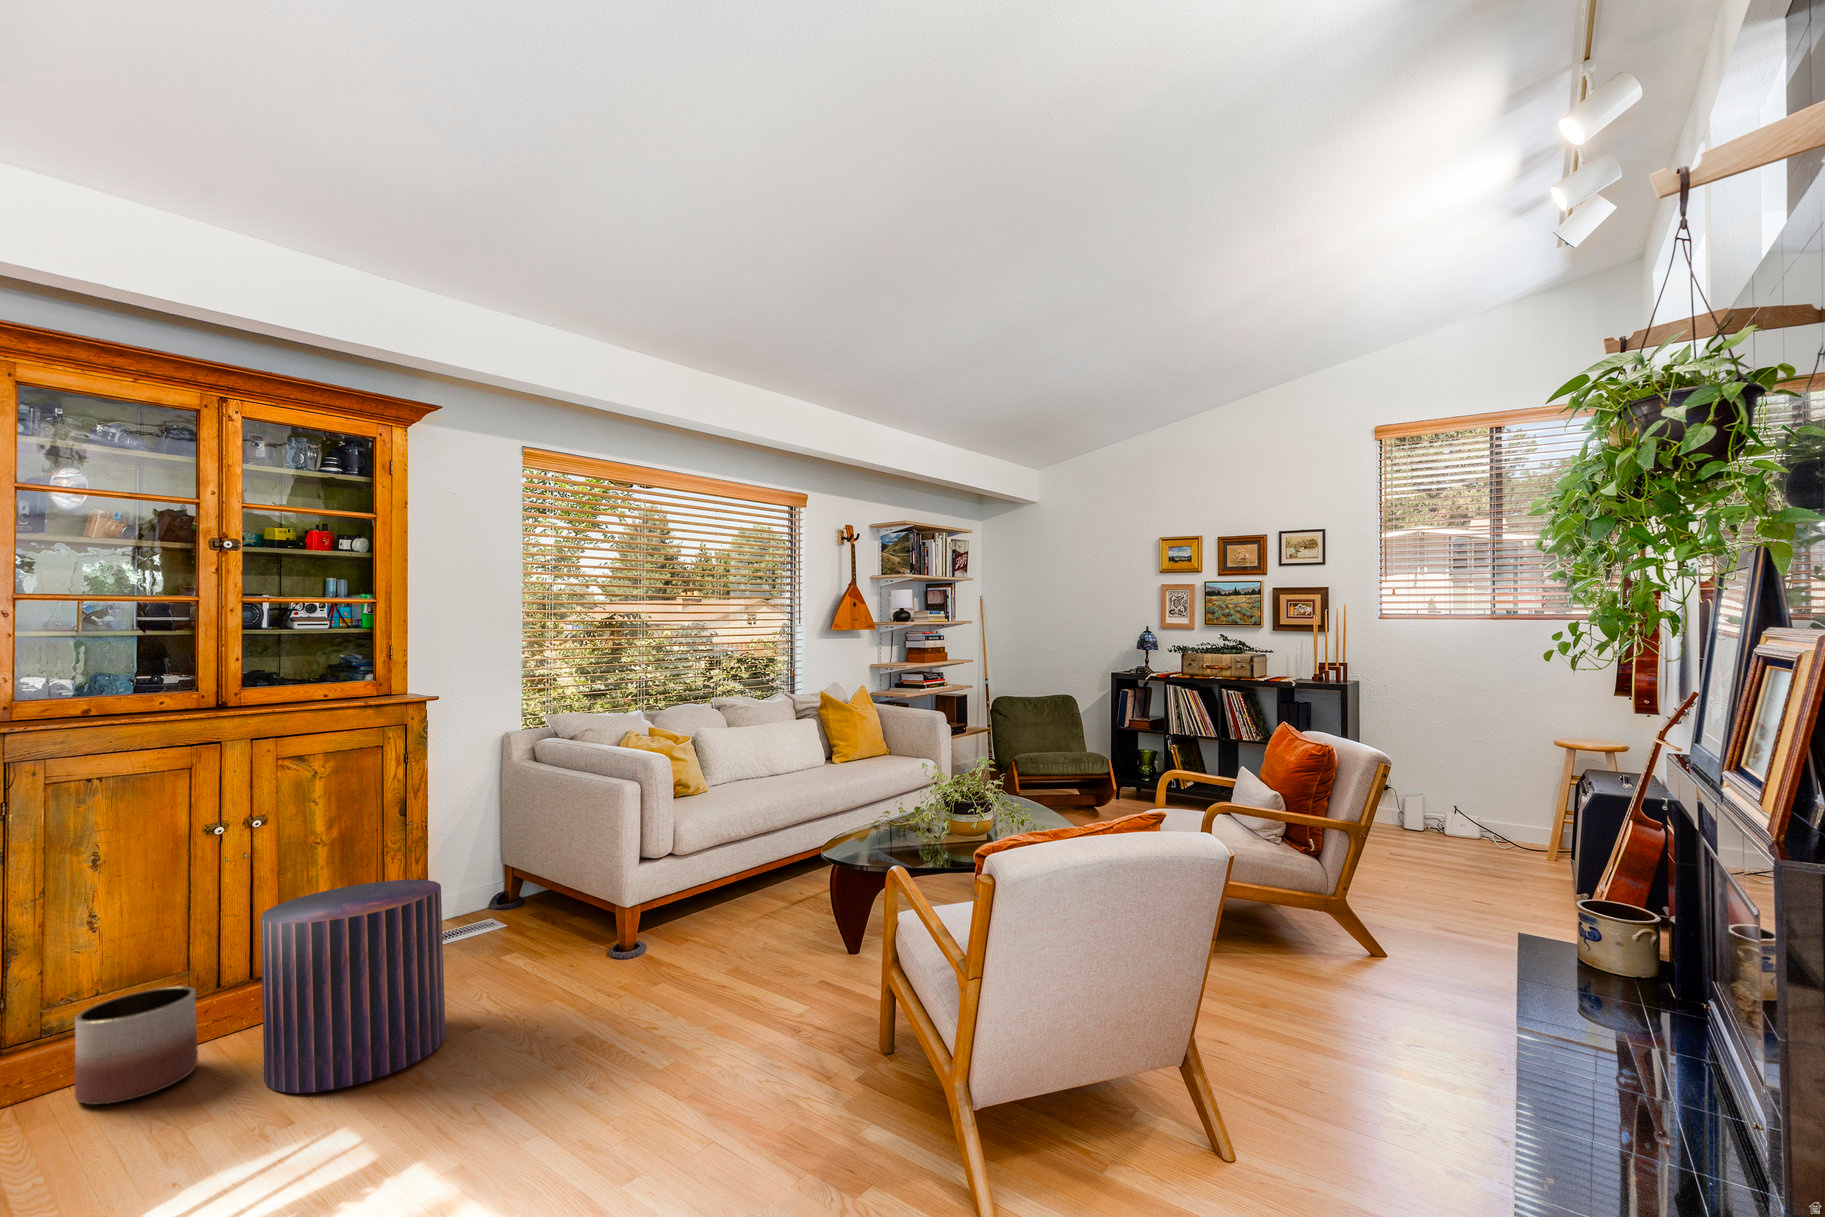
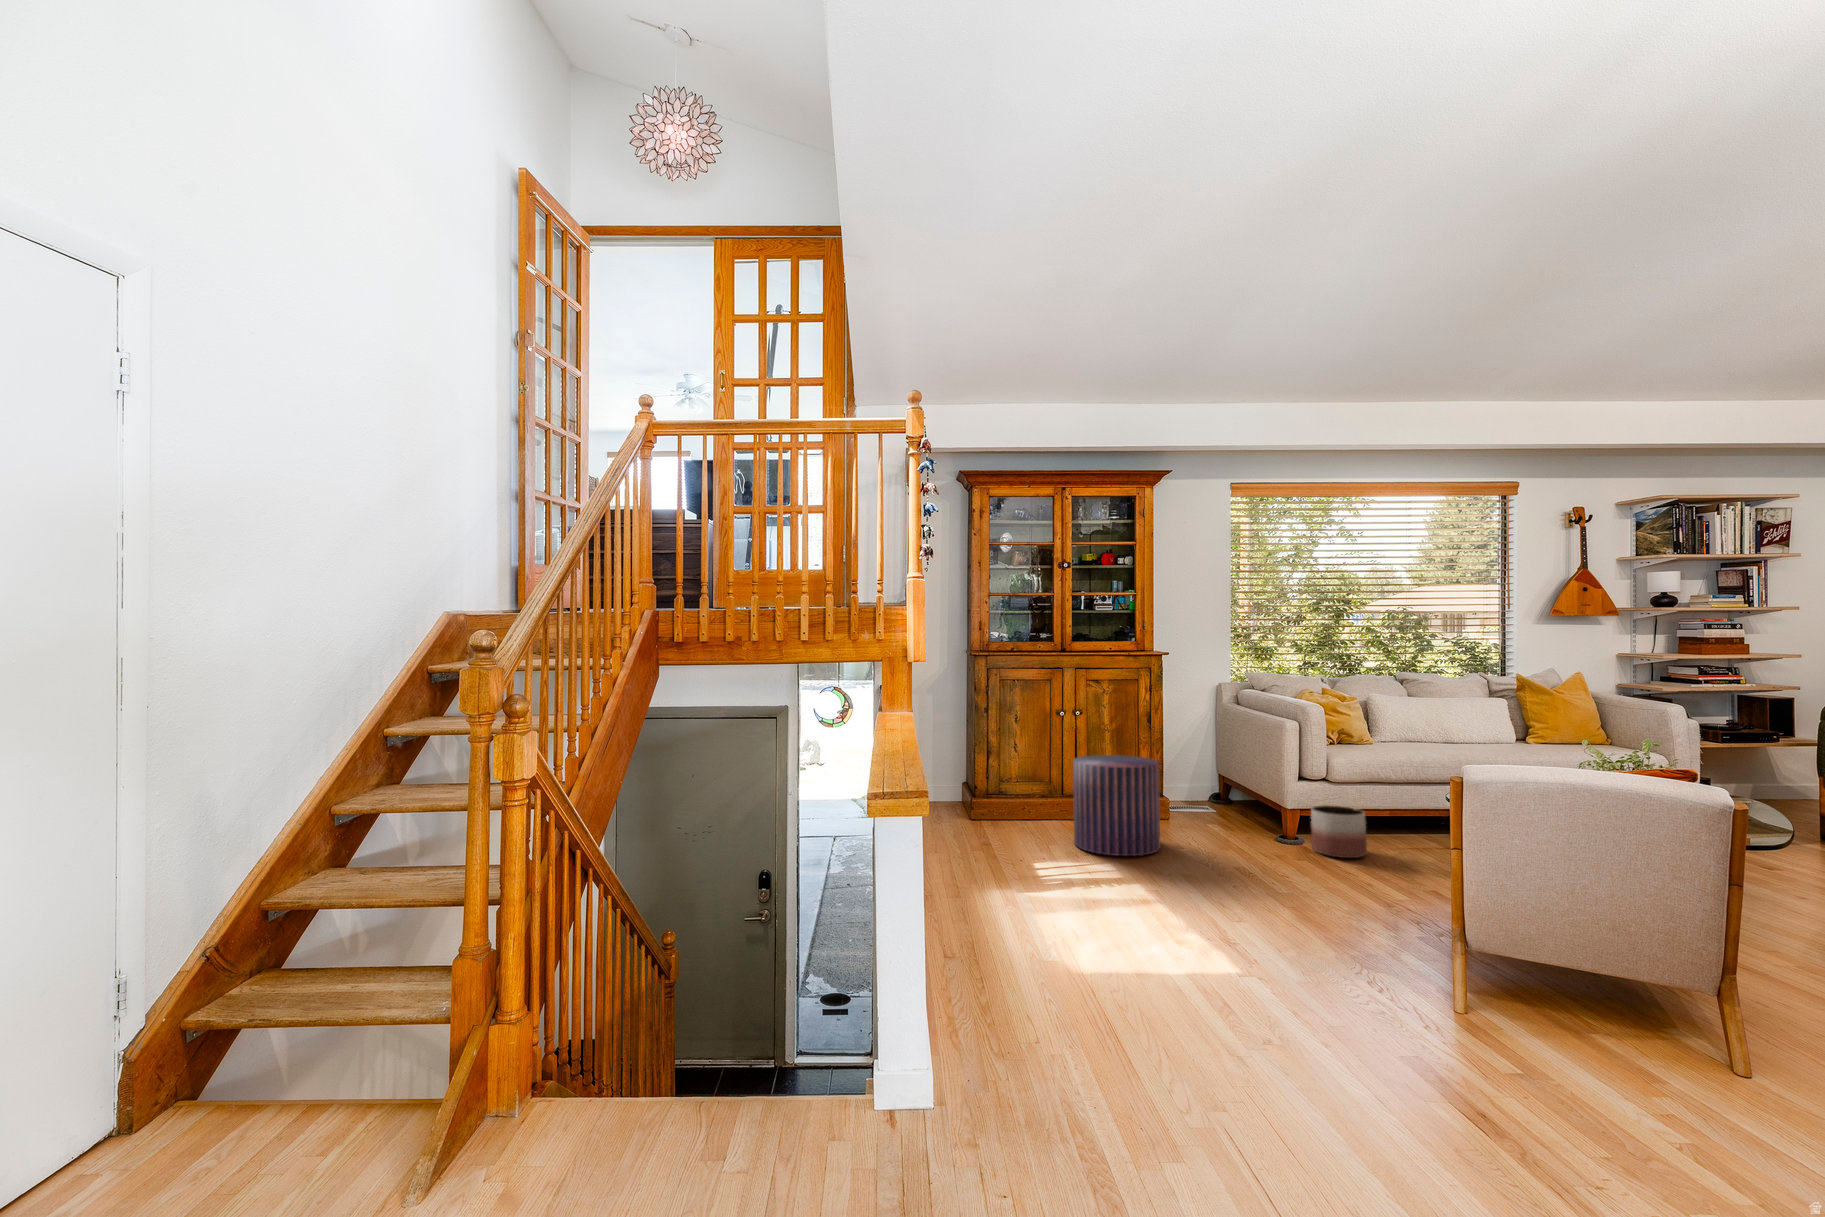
planter: present [75,986,198,1104] -> present [1311,805,1367,858]

